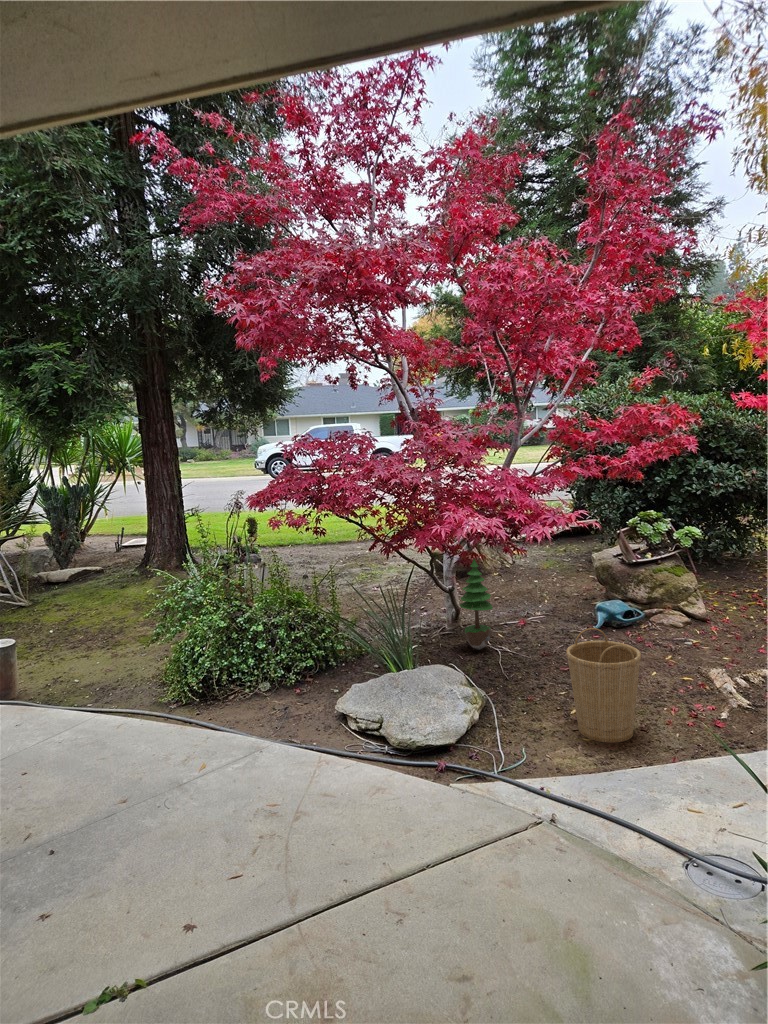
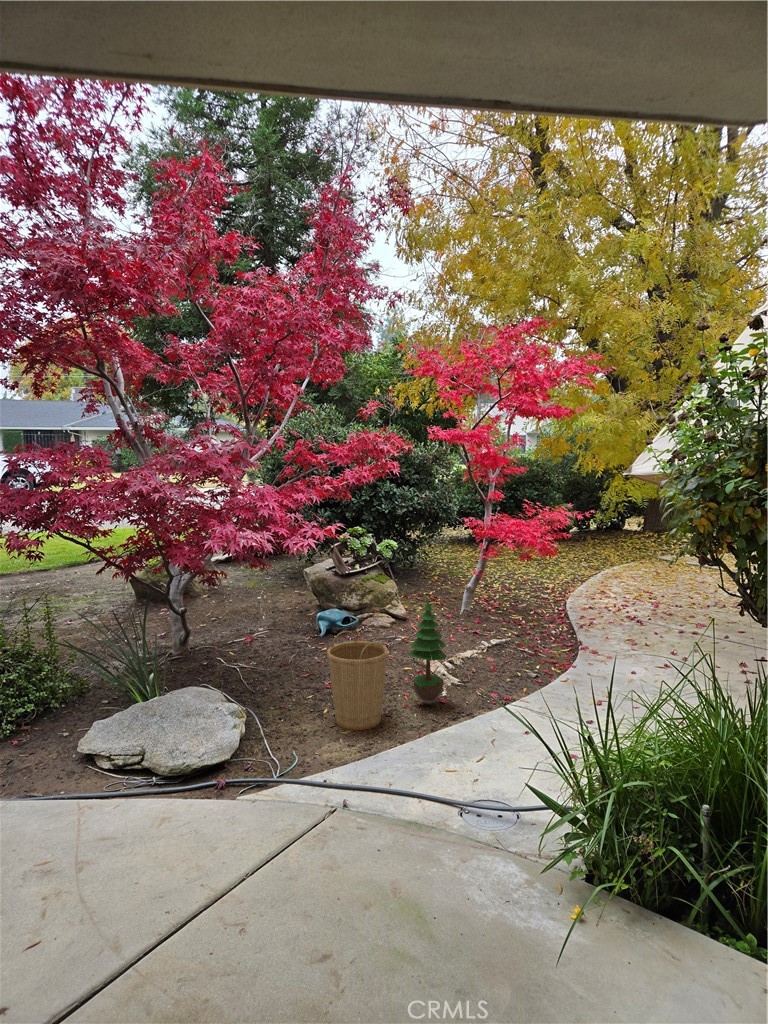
potted tree: present [460,559,493,650] -> present [409,601,447,705]

